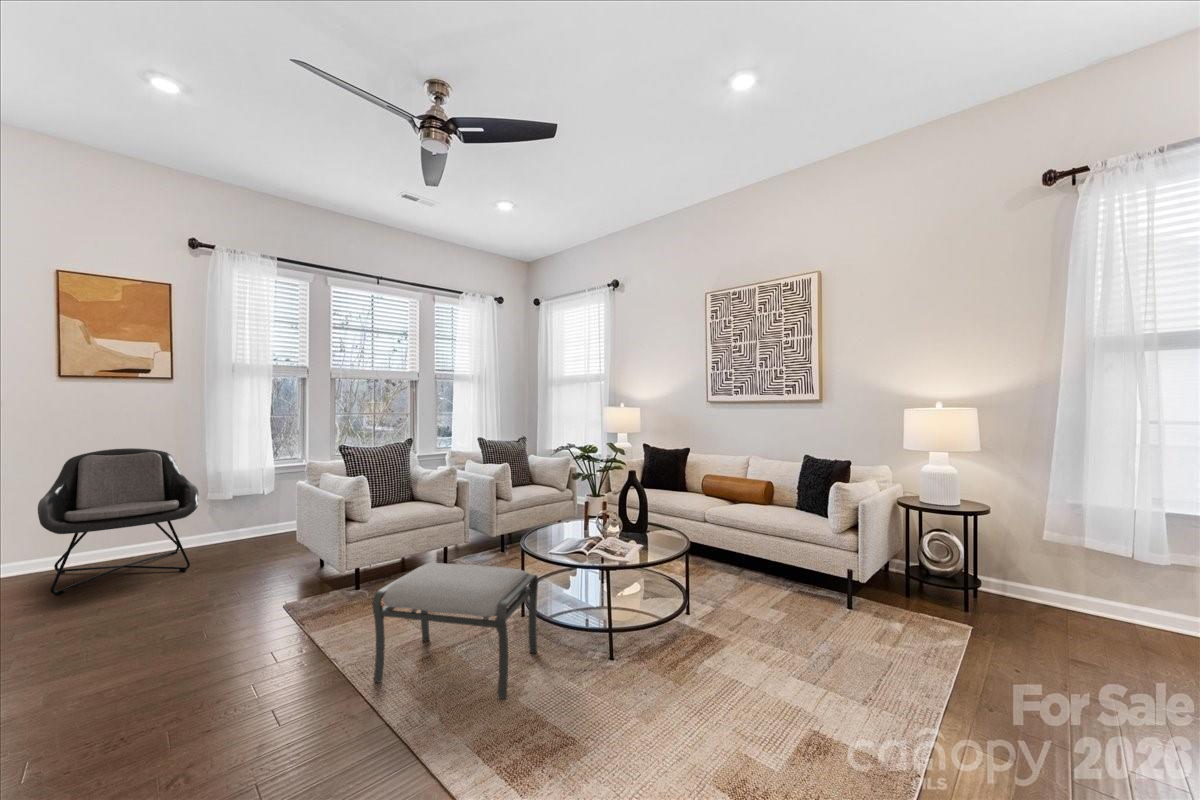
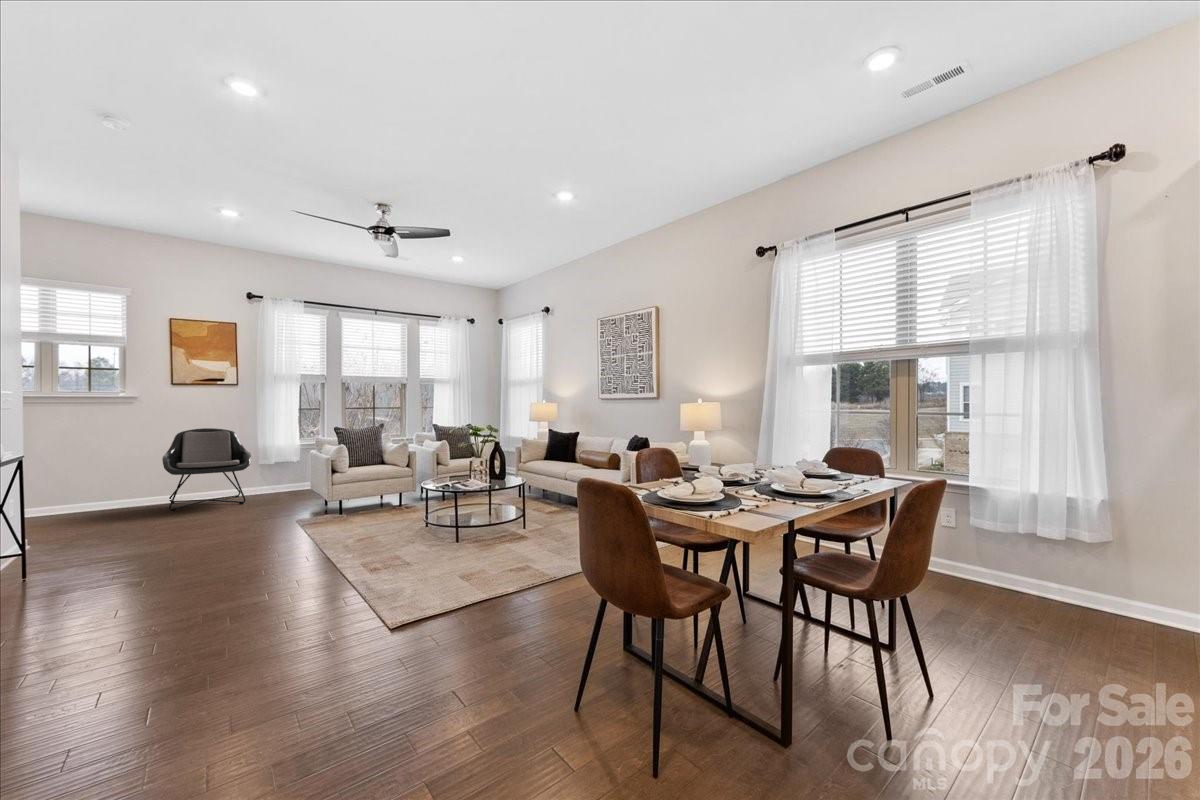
ottoman: present [372,563,538,699] -> none [327,486,420,548]

